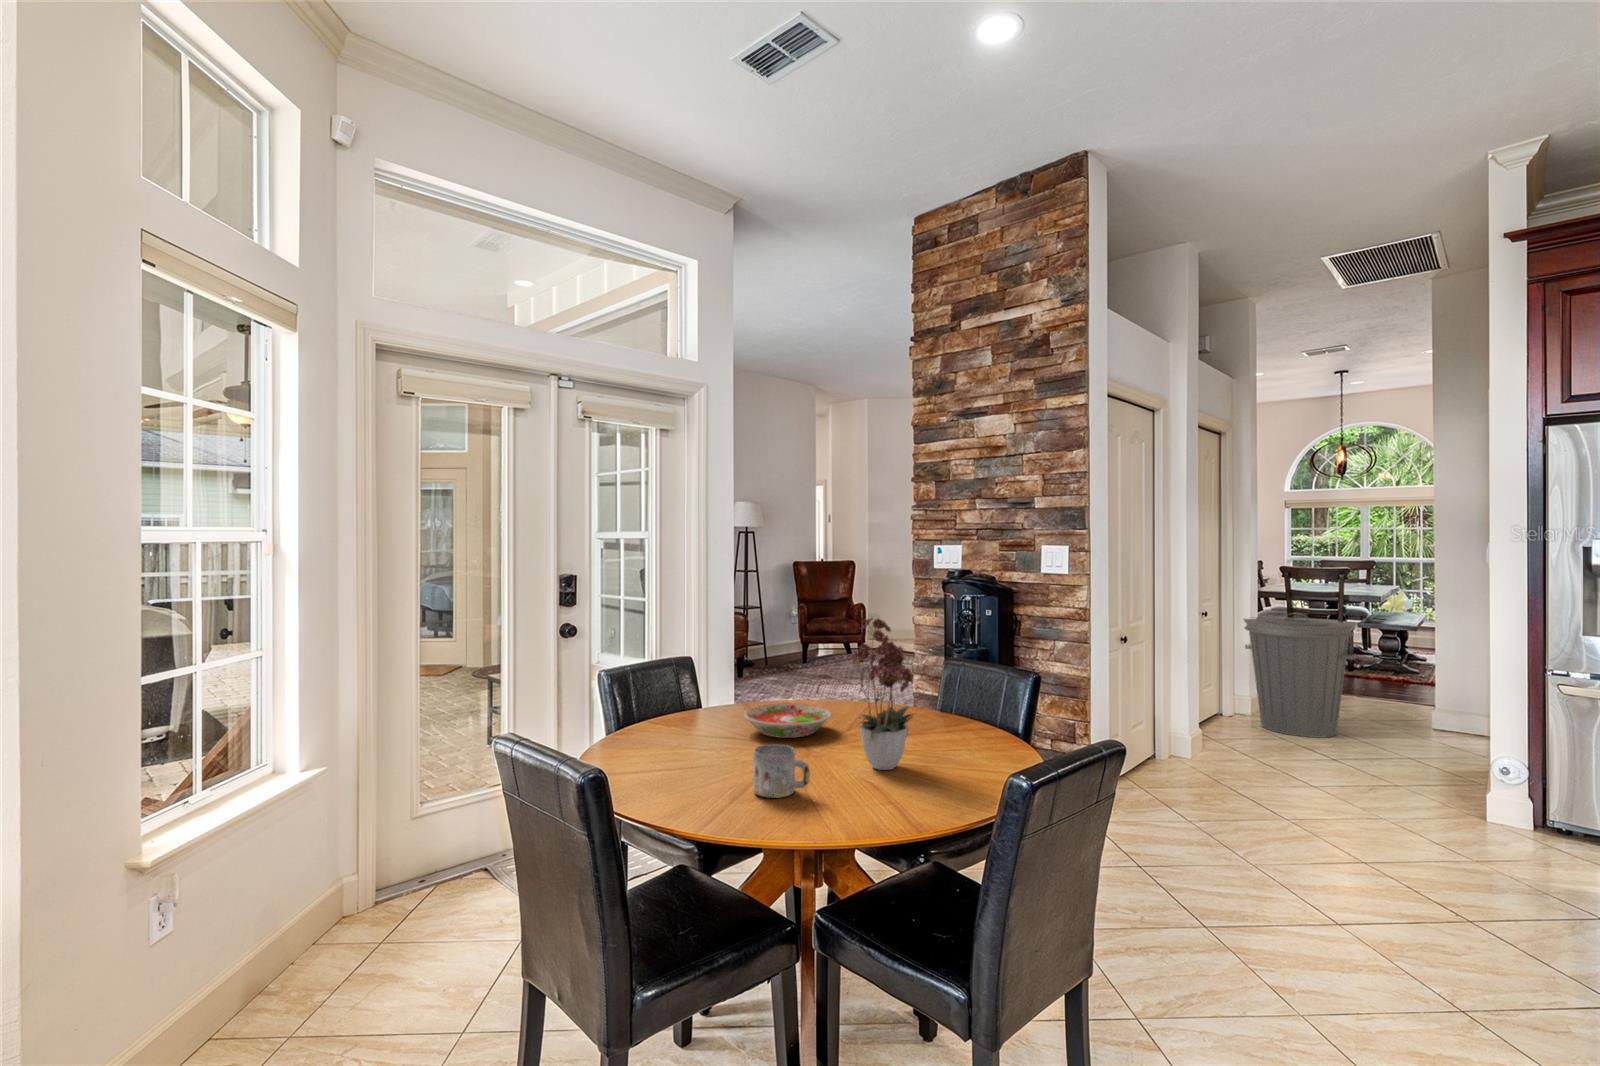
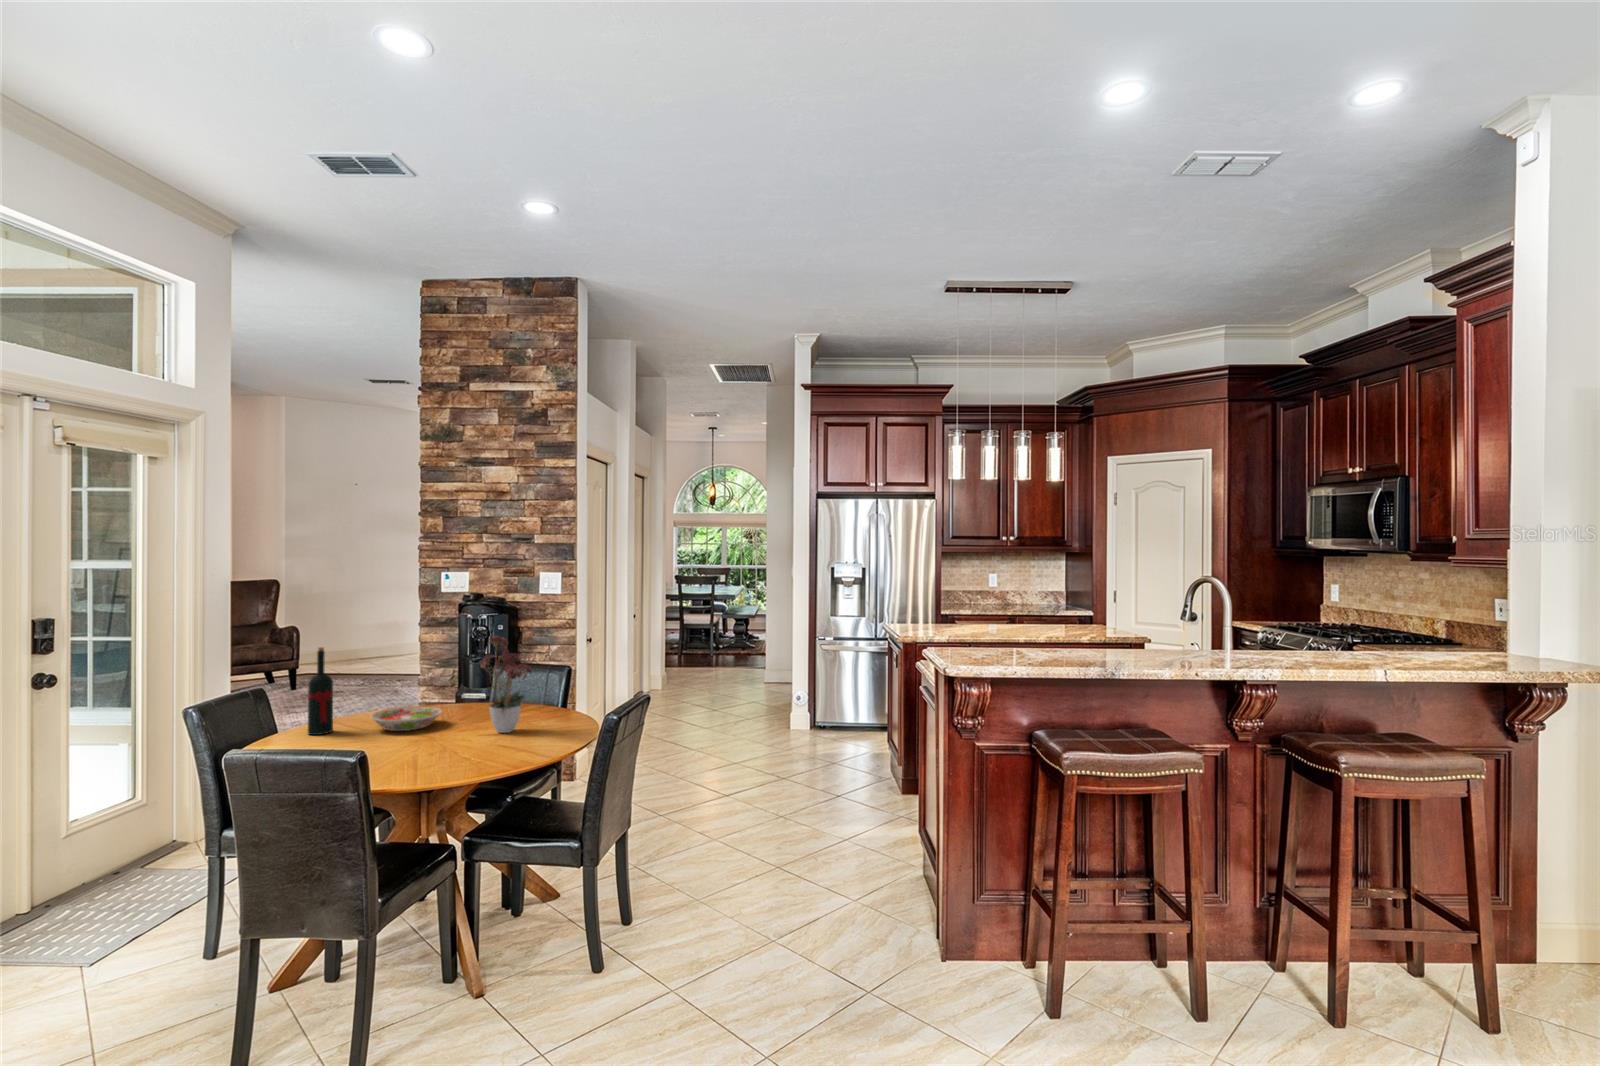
trash can: present [1244,613,1356,738] -> none [655,611,725,701]
wine bottle: none [689,617,716,724] -> present [308,647,333,735]
mug: present [753,744,810,798] -> none [438,723,479,755]

